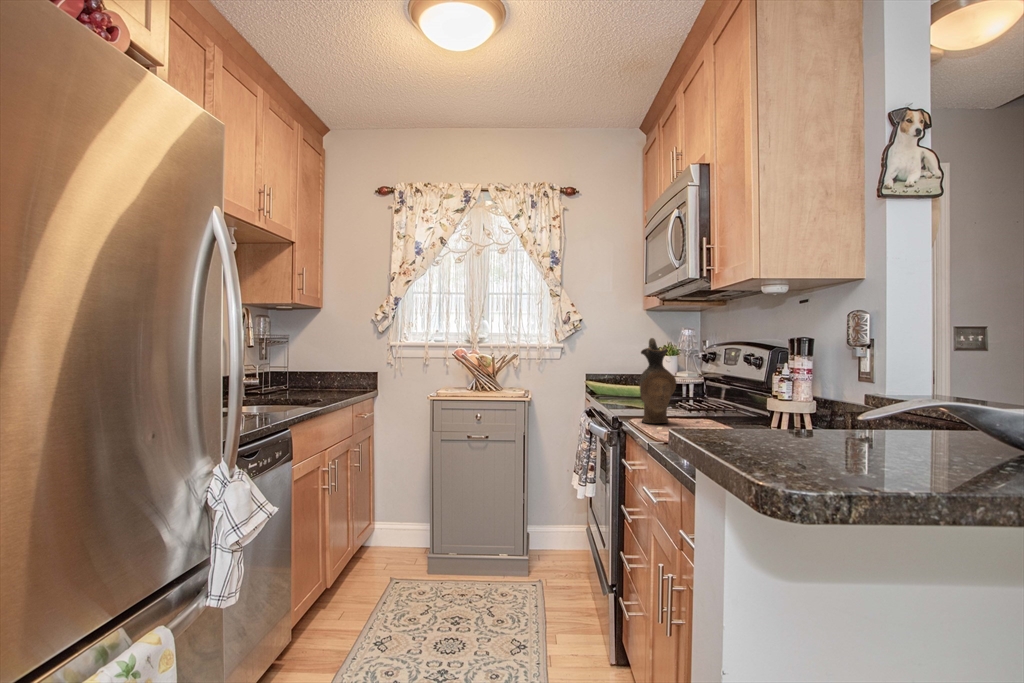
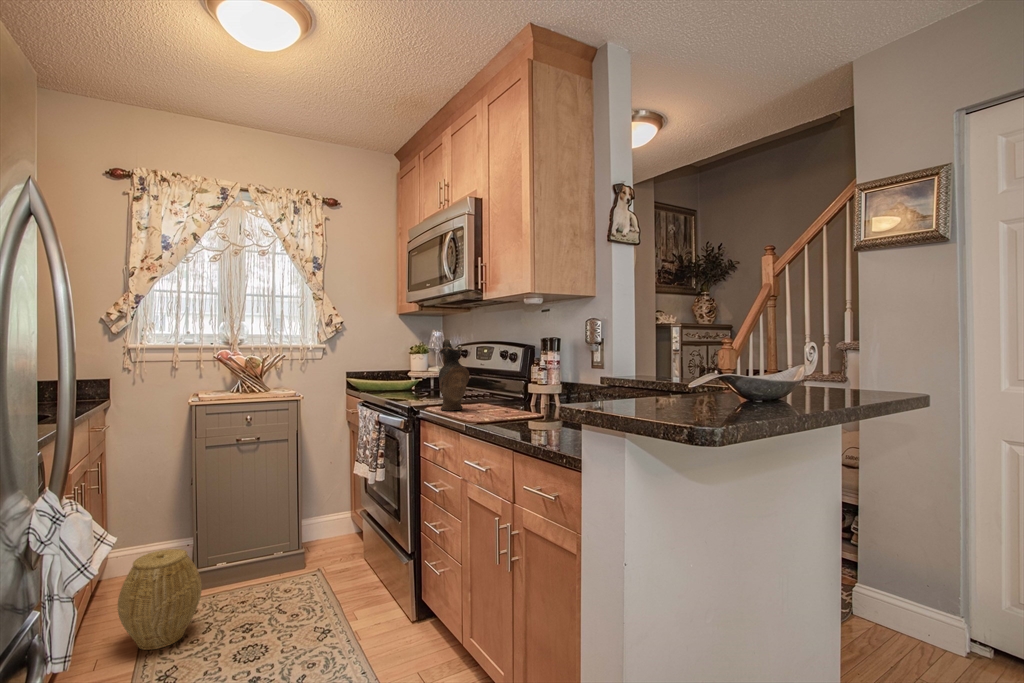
woven basket: none [358,530,423,618] -> present [118,549,202,650]

